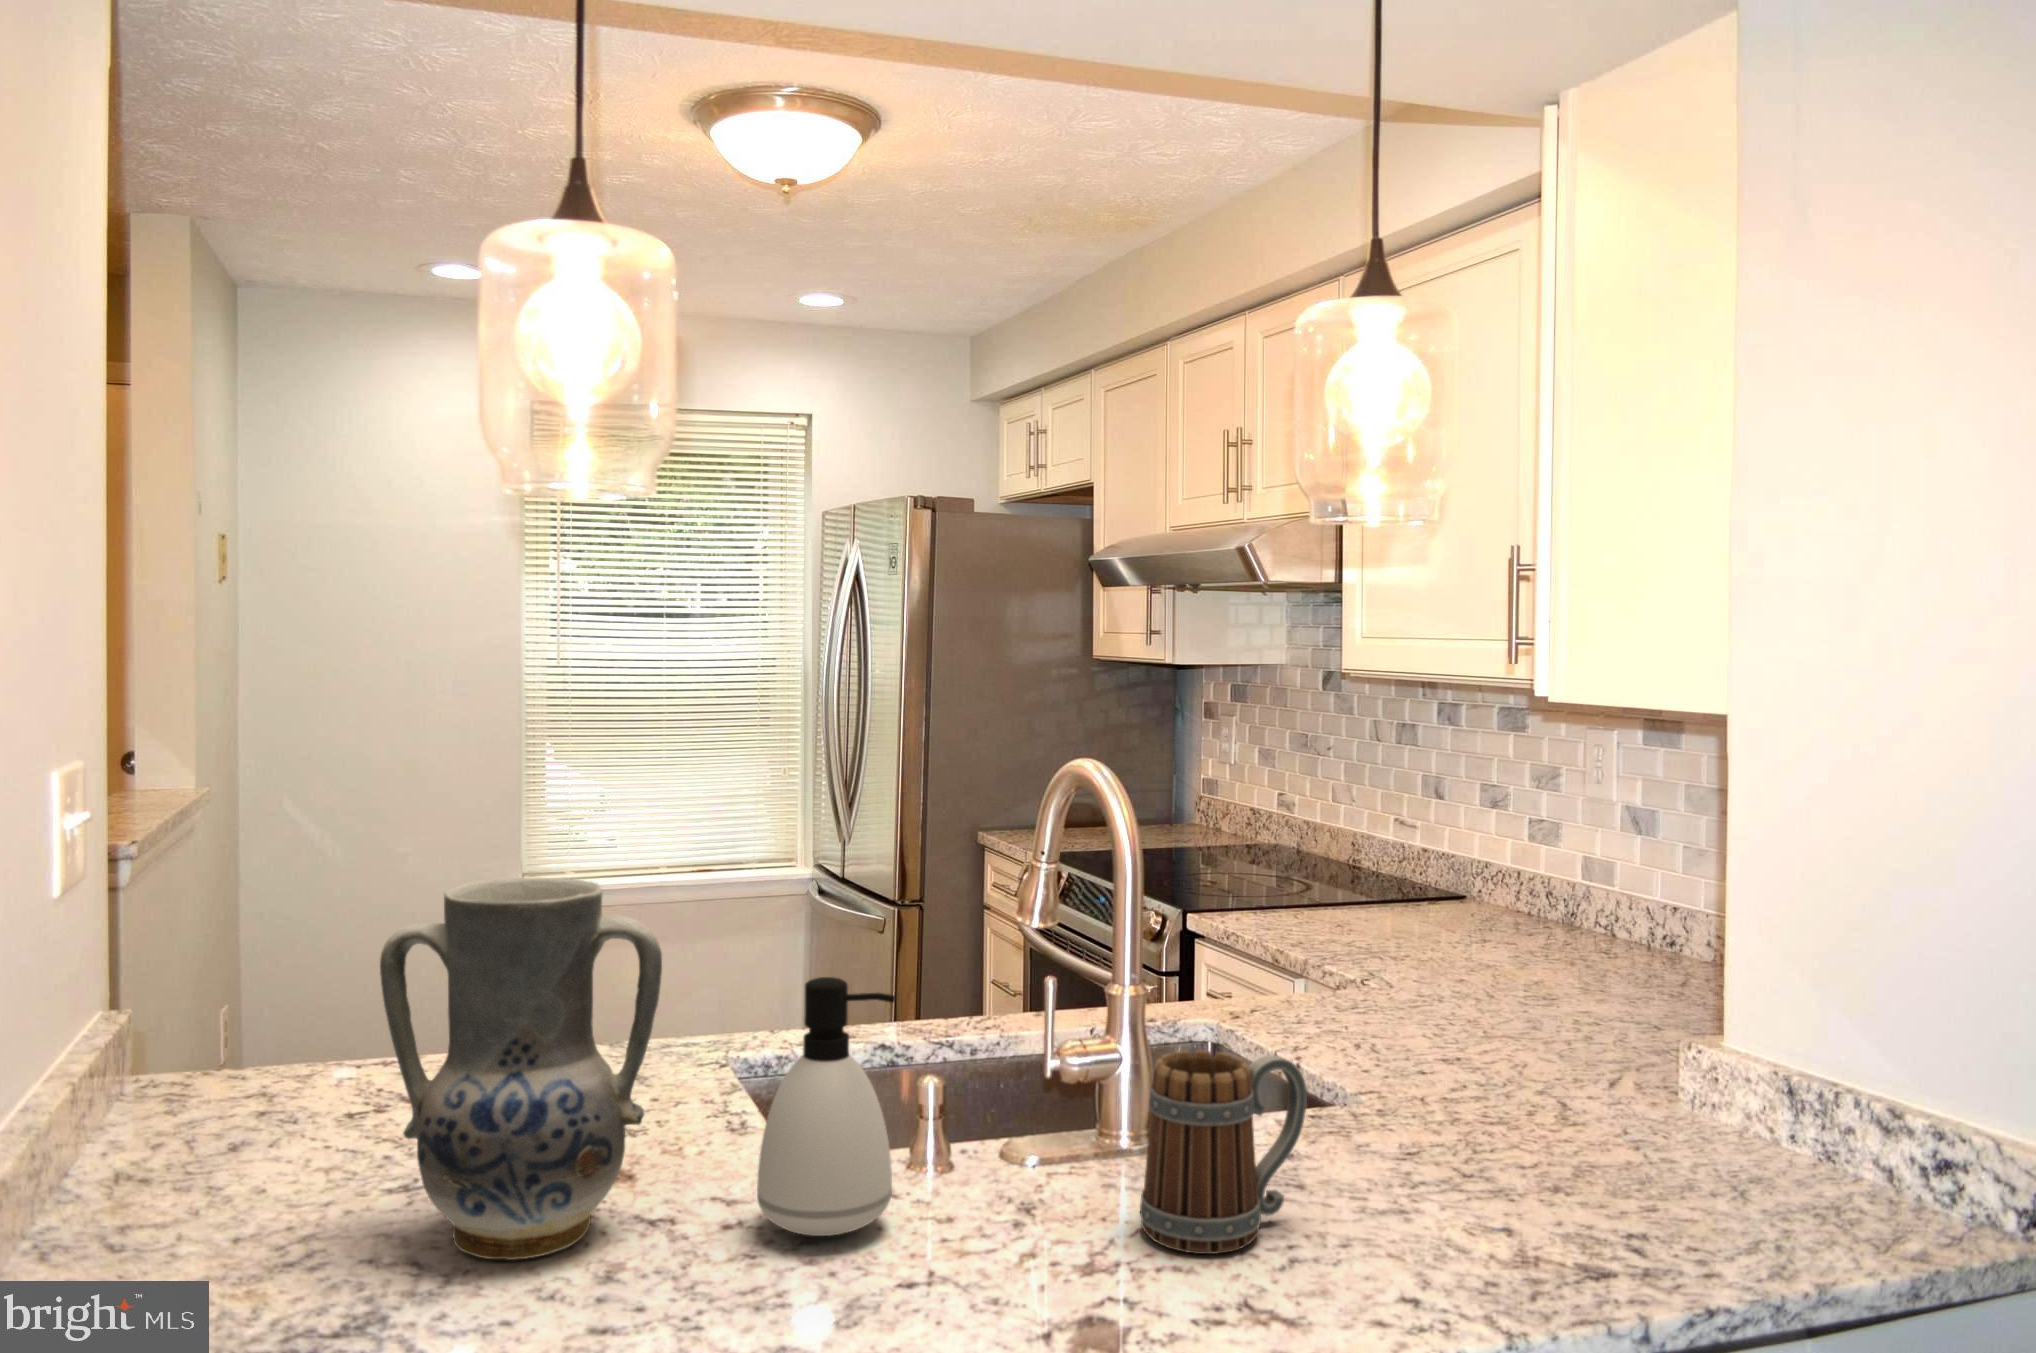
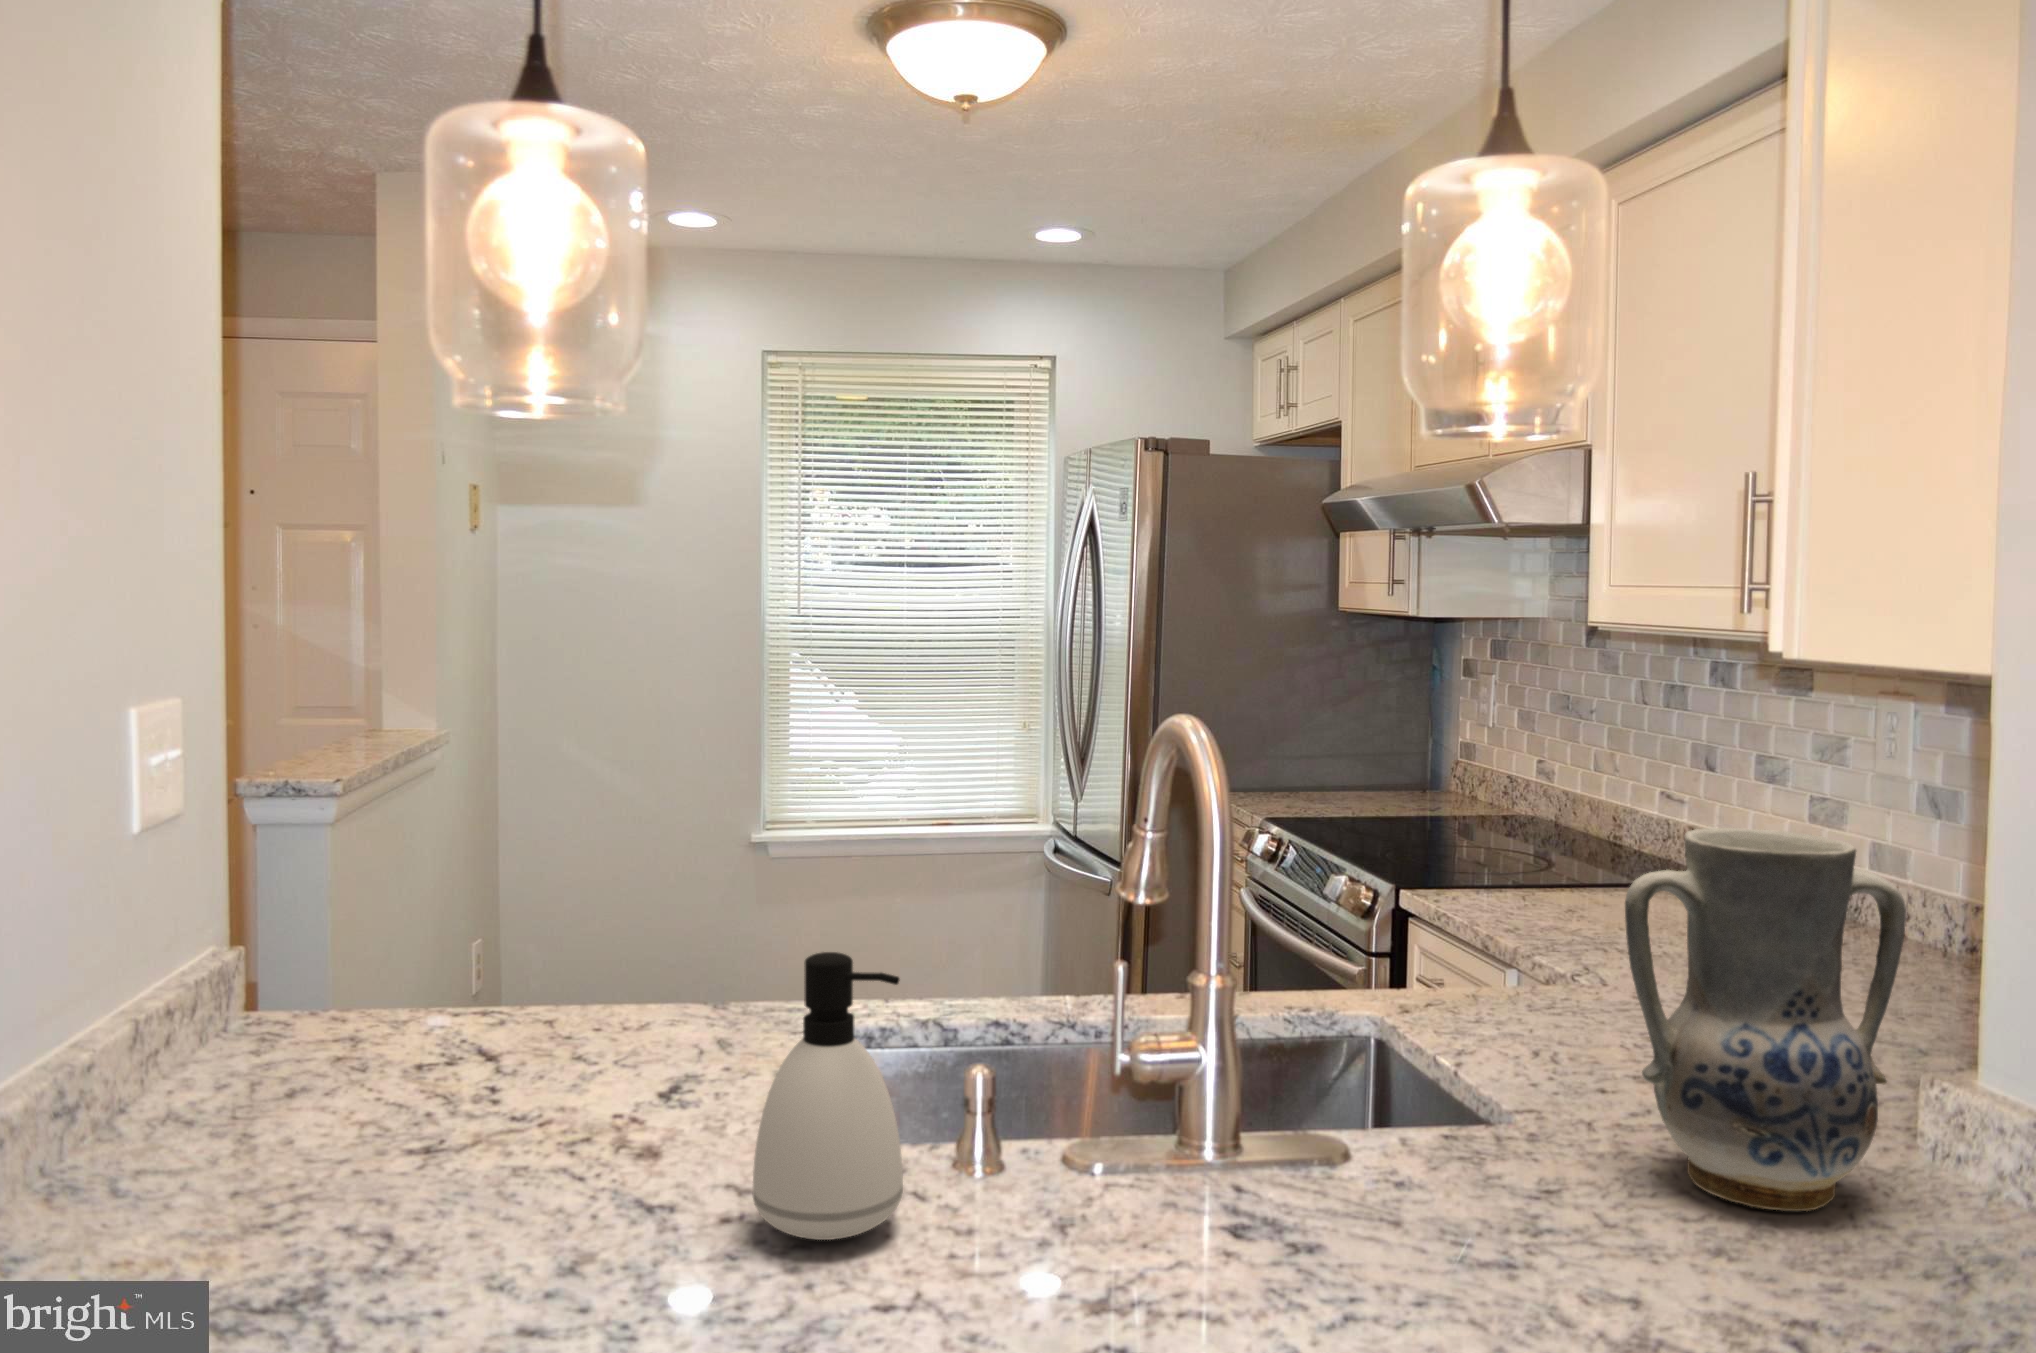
vase: present [380,877,662,1260] -> present [1625,828,1906,1211]
mug: present [1140,1050,1307,1254] -> none [1178,1057,1386,1299]

